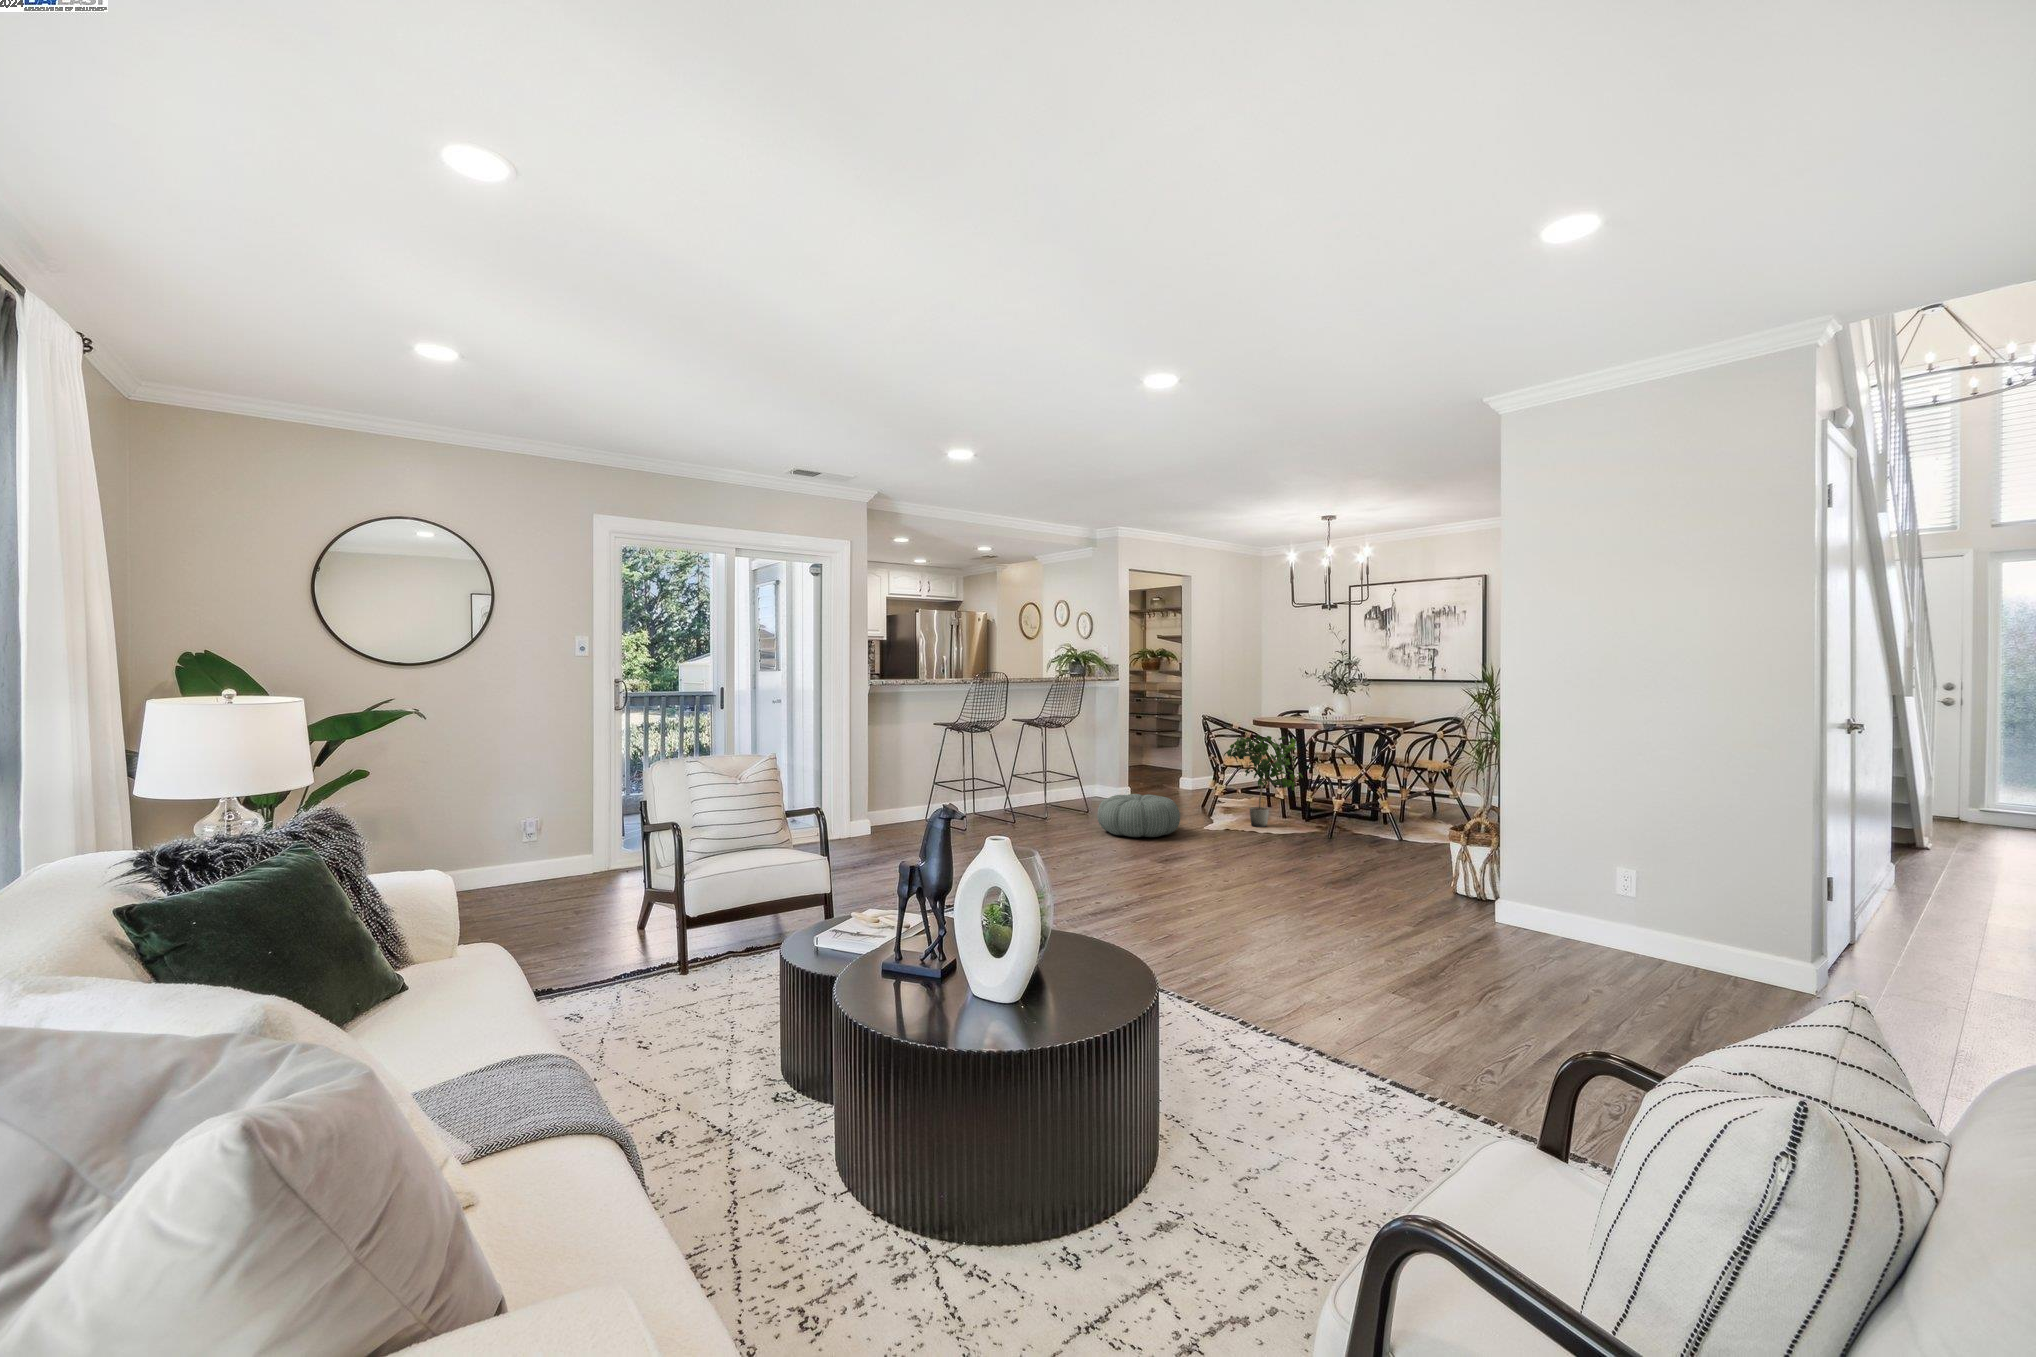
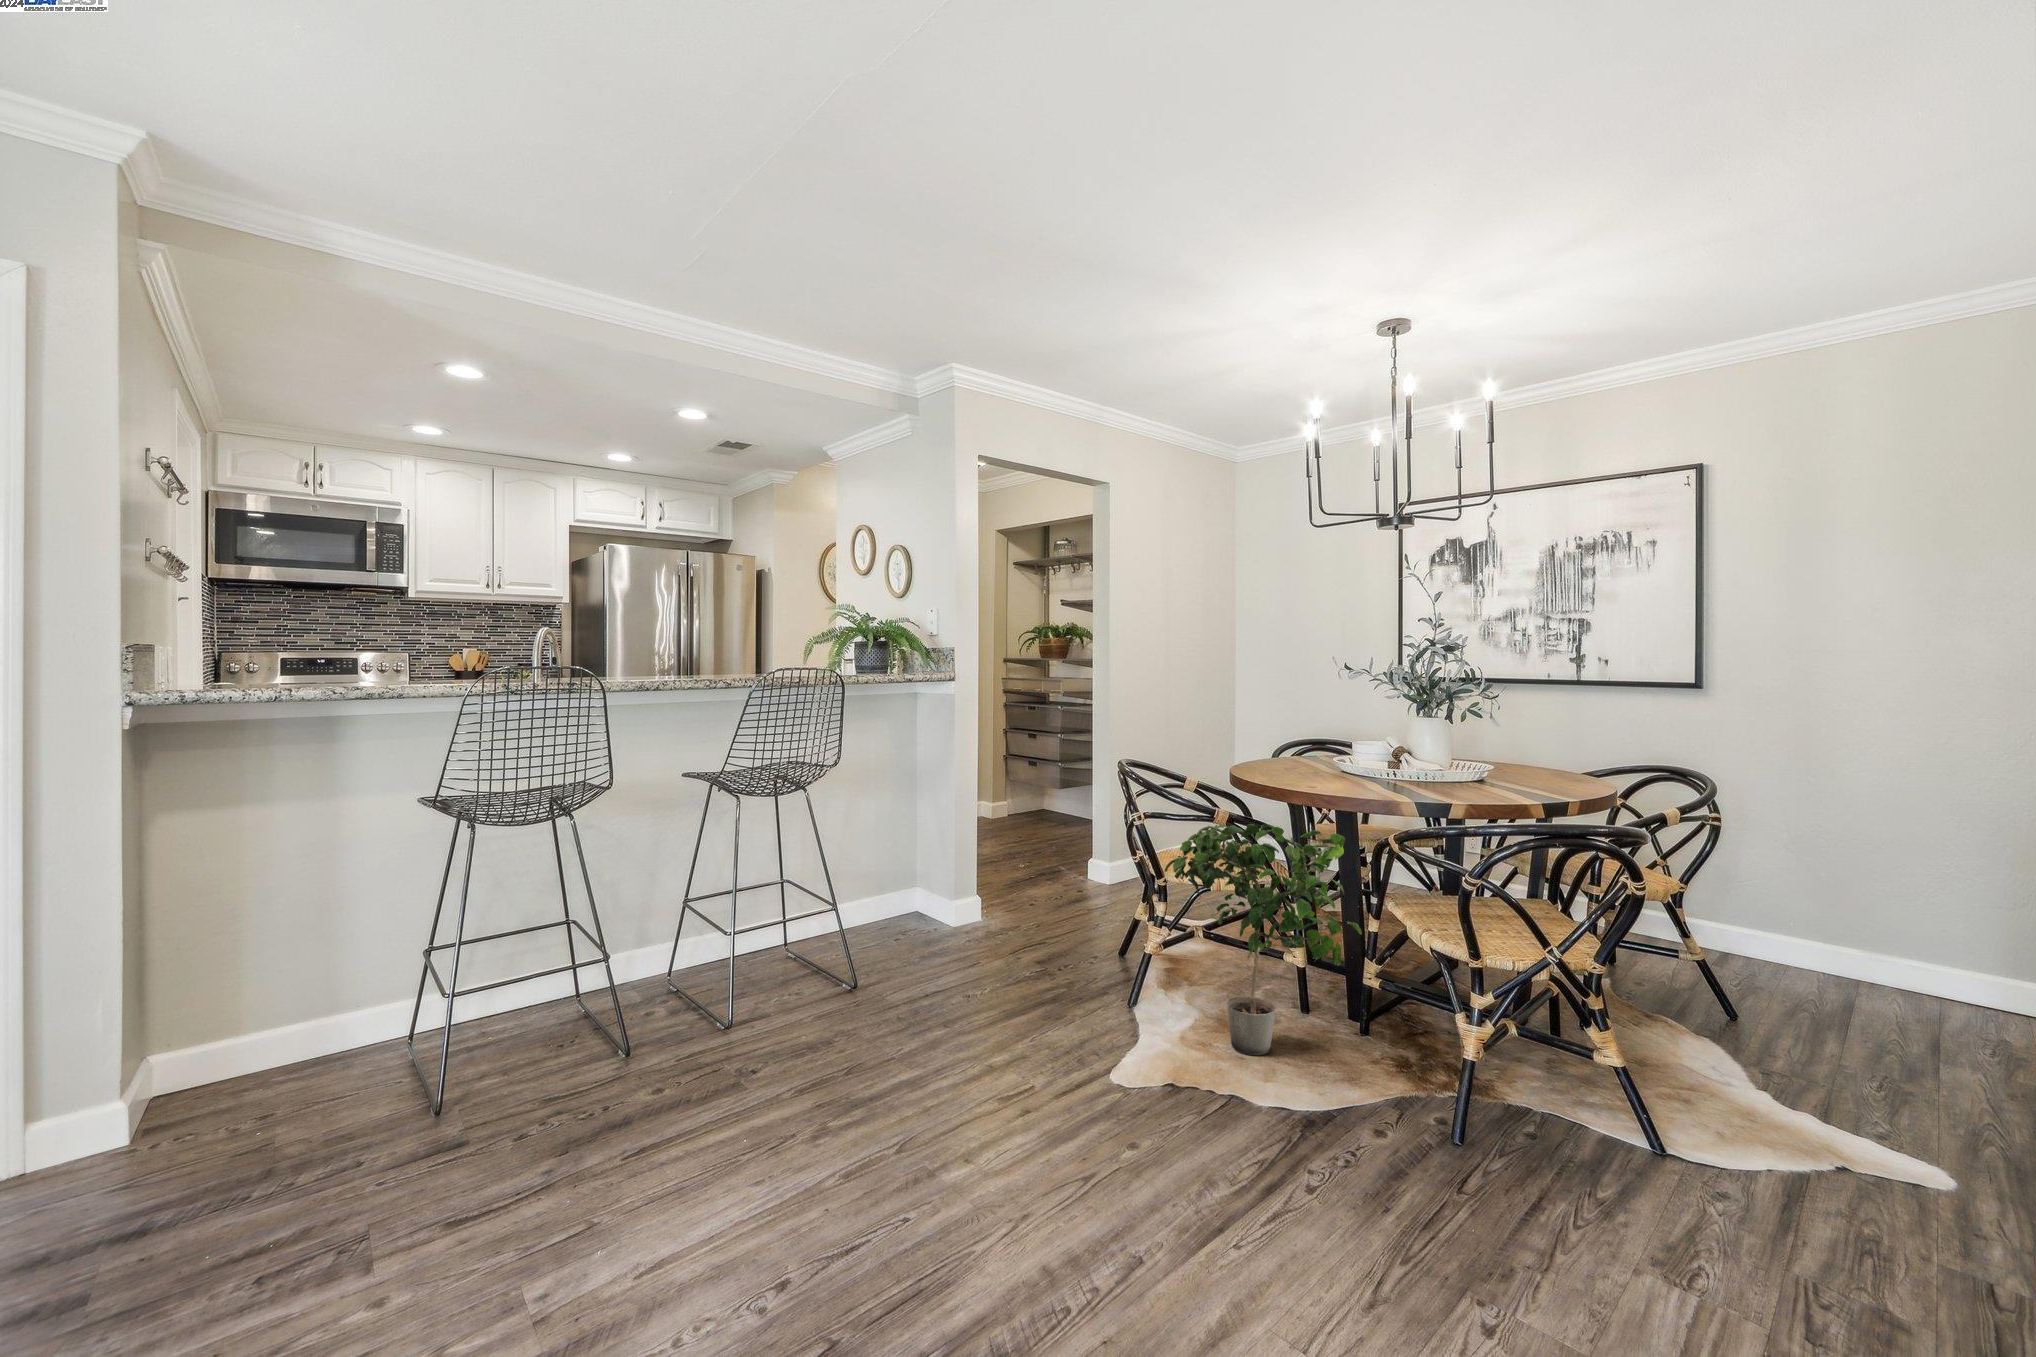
pouf: present [1097,794,1180,837] -> none [821,981,1043,1146]

